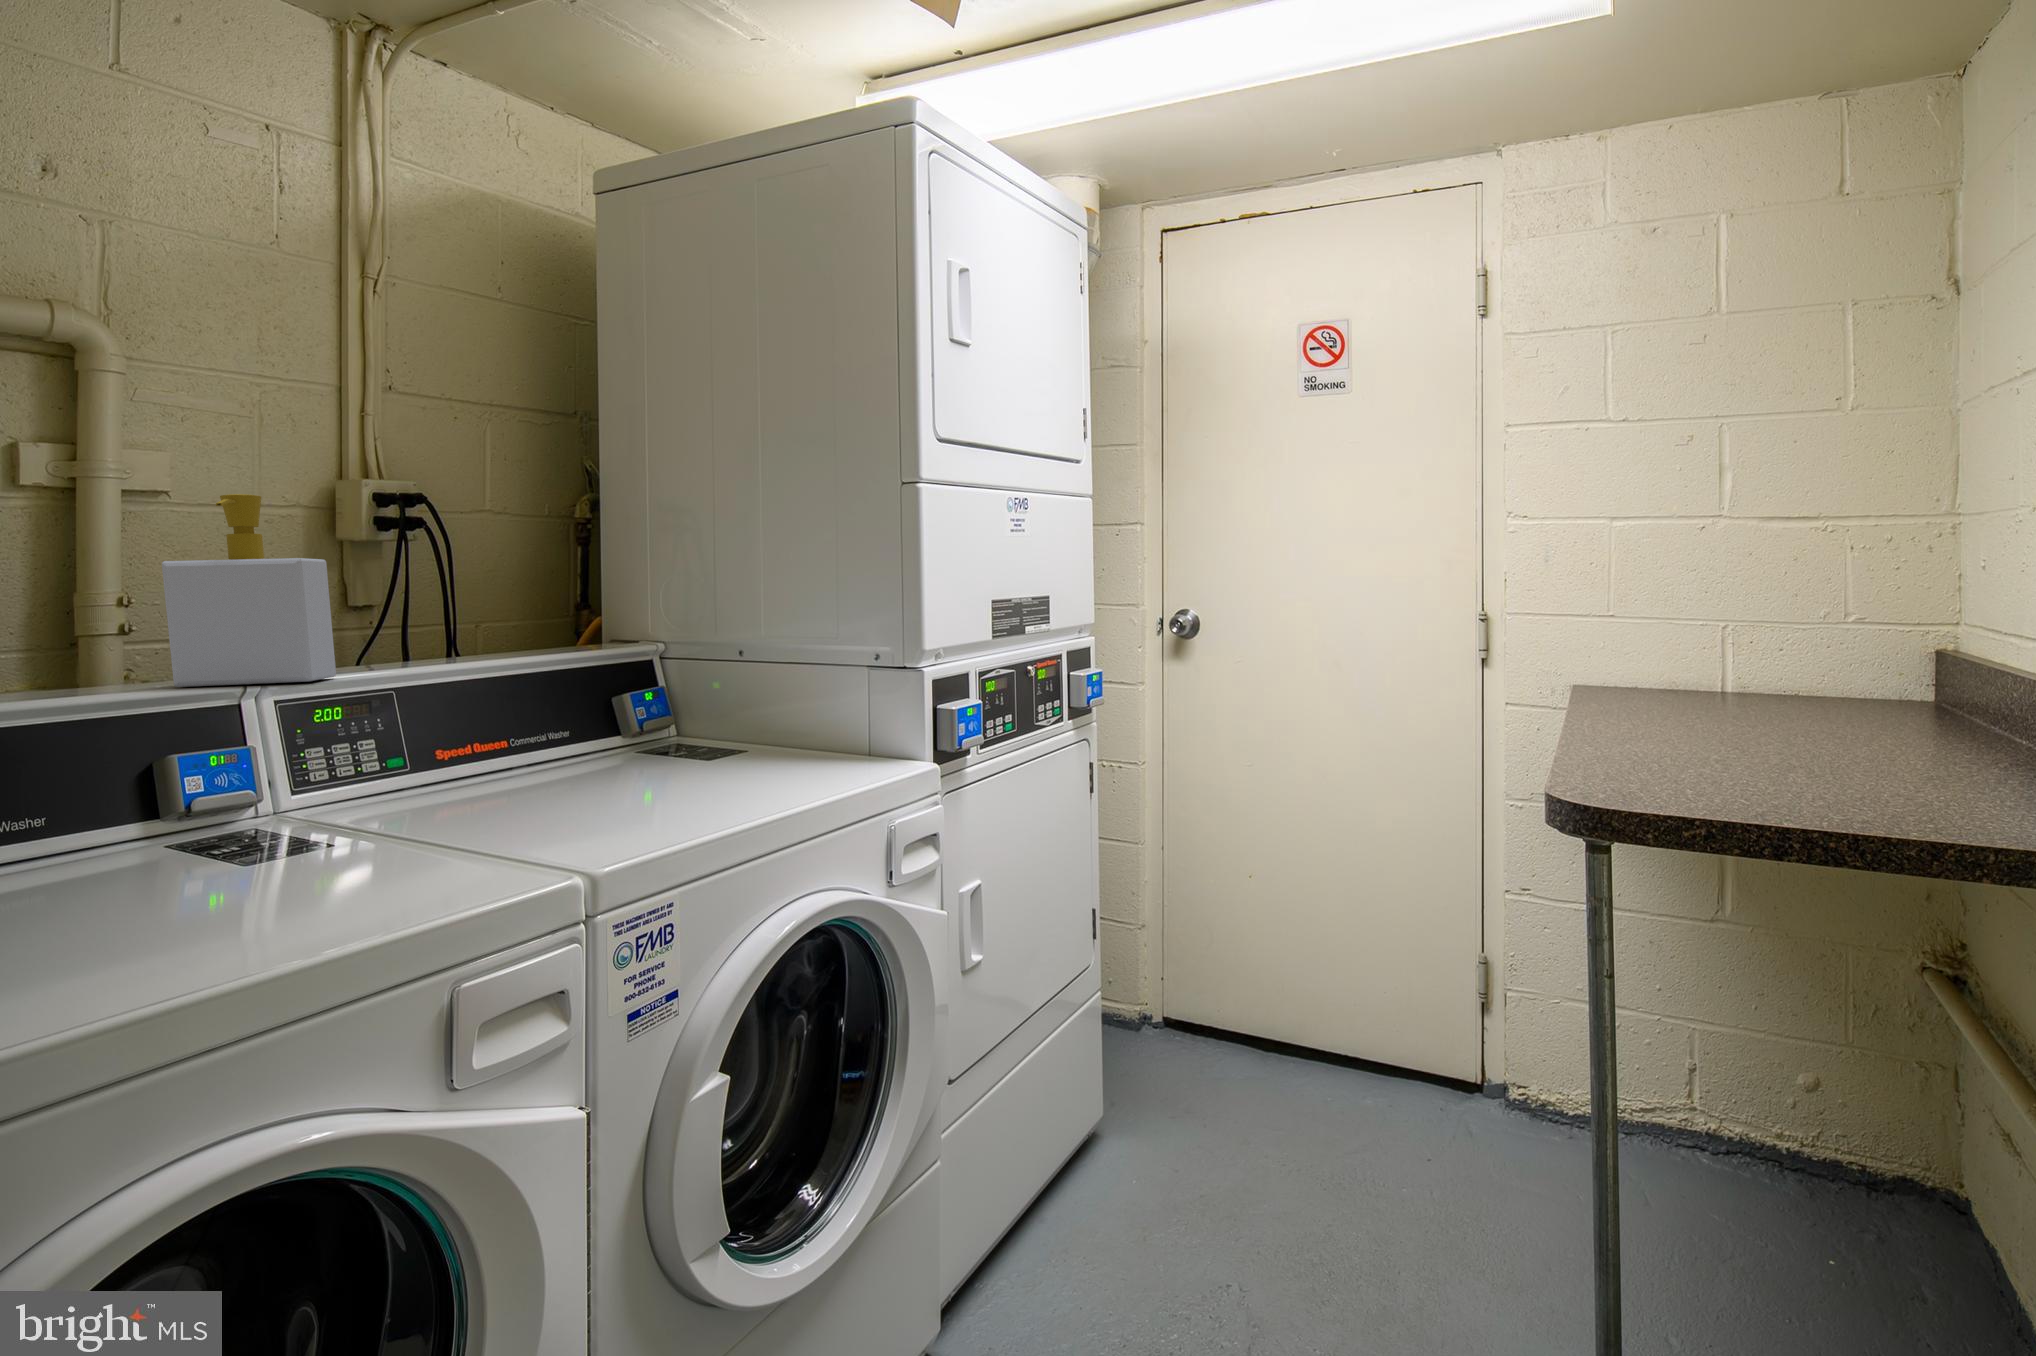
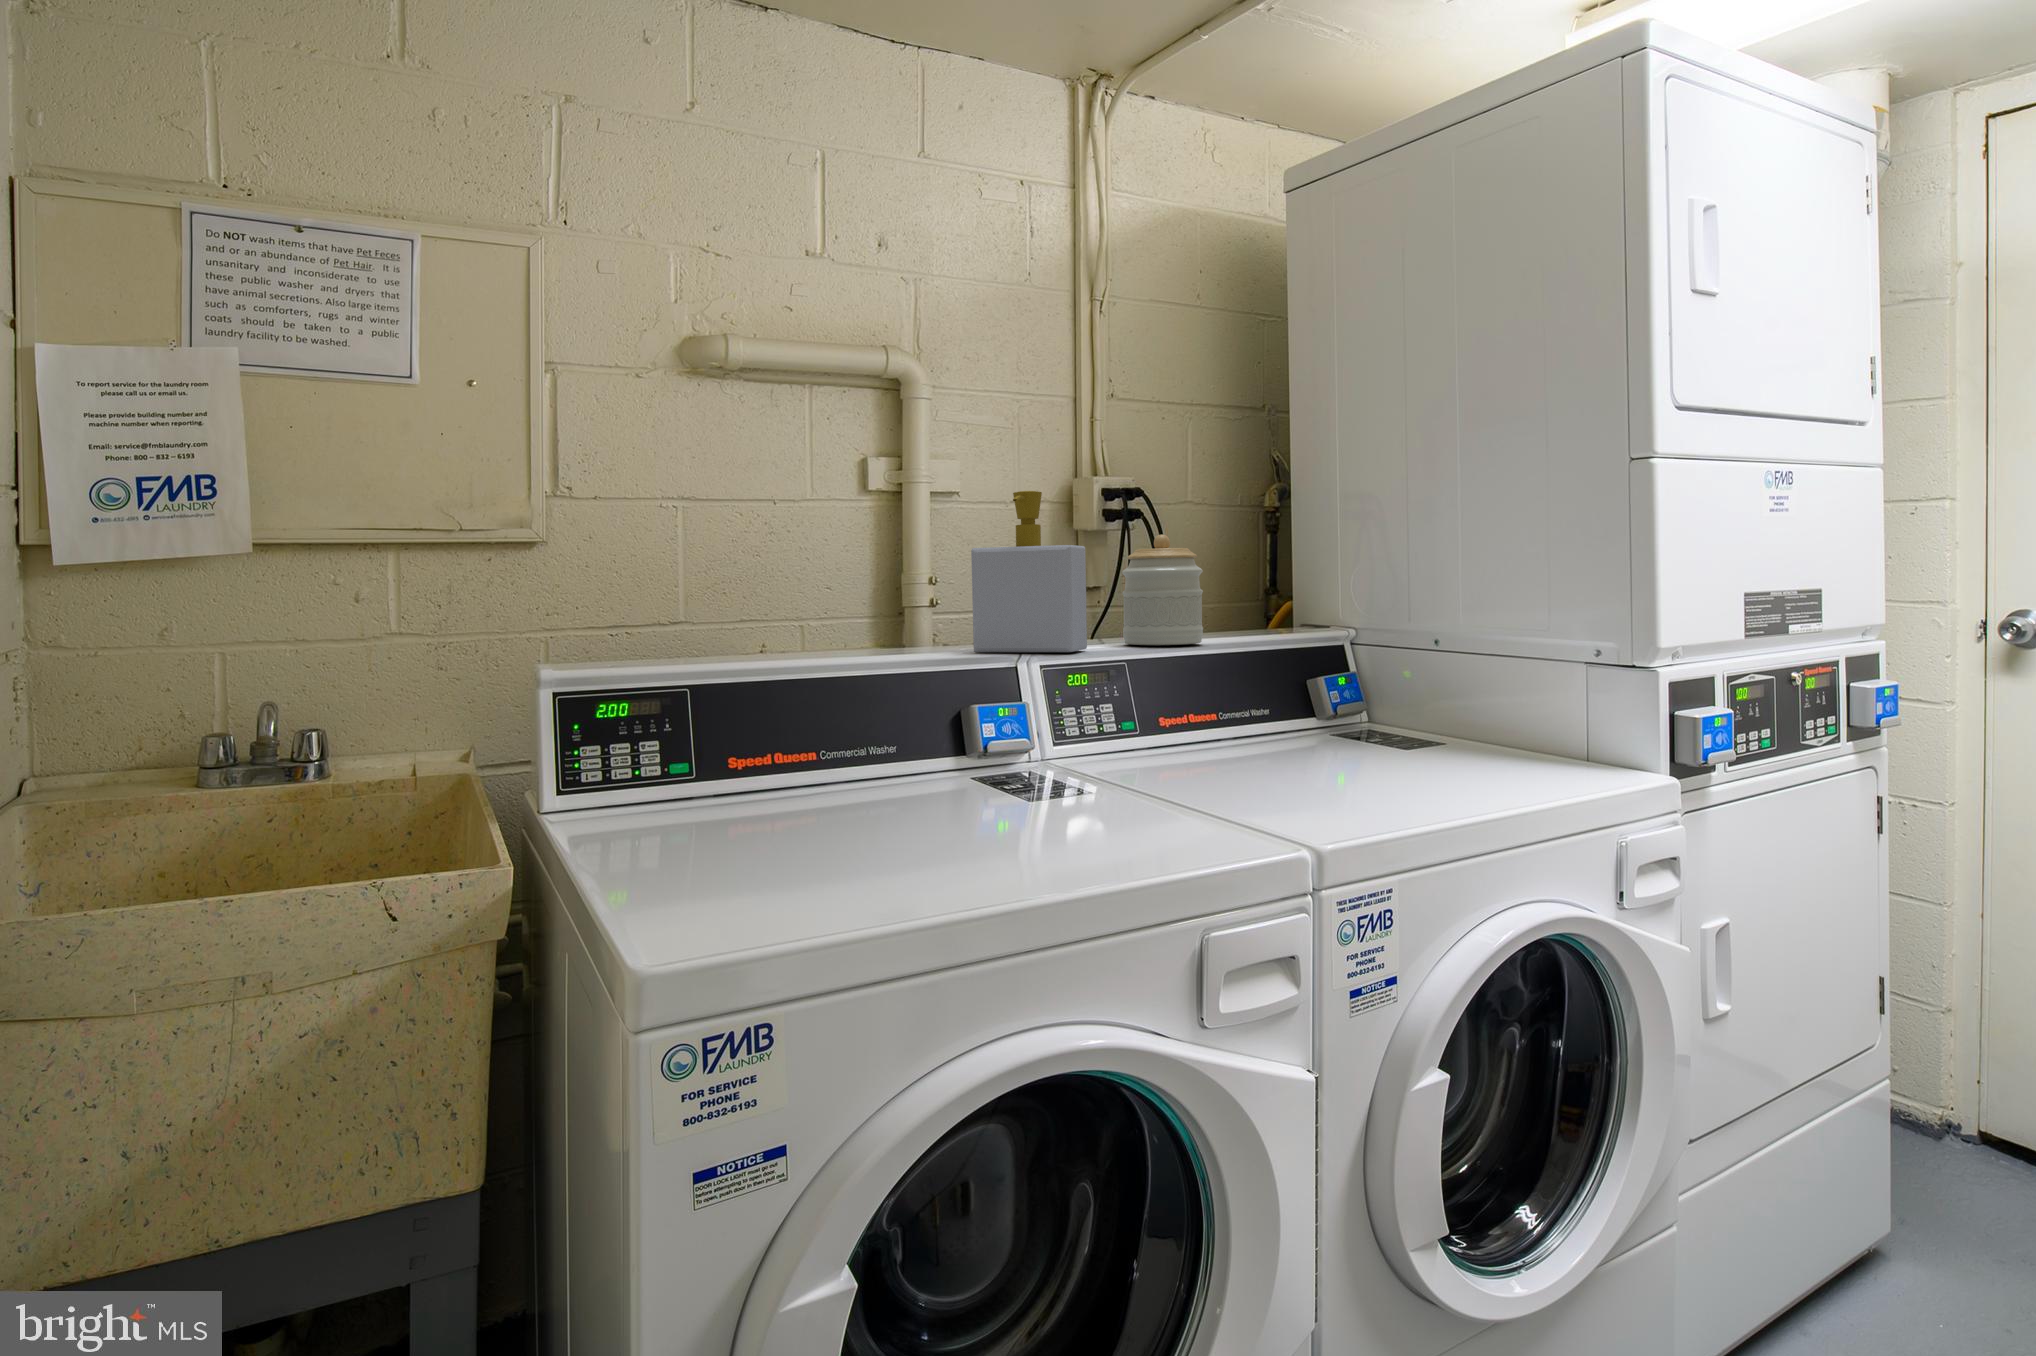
jar: none [384,547,488,668] -> present [1122,535,1203,645]

